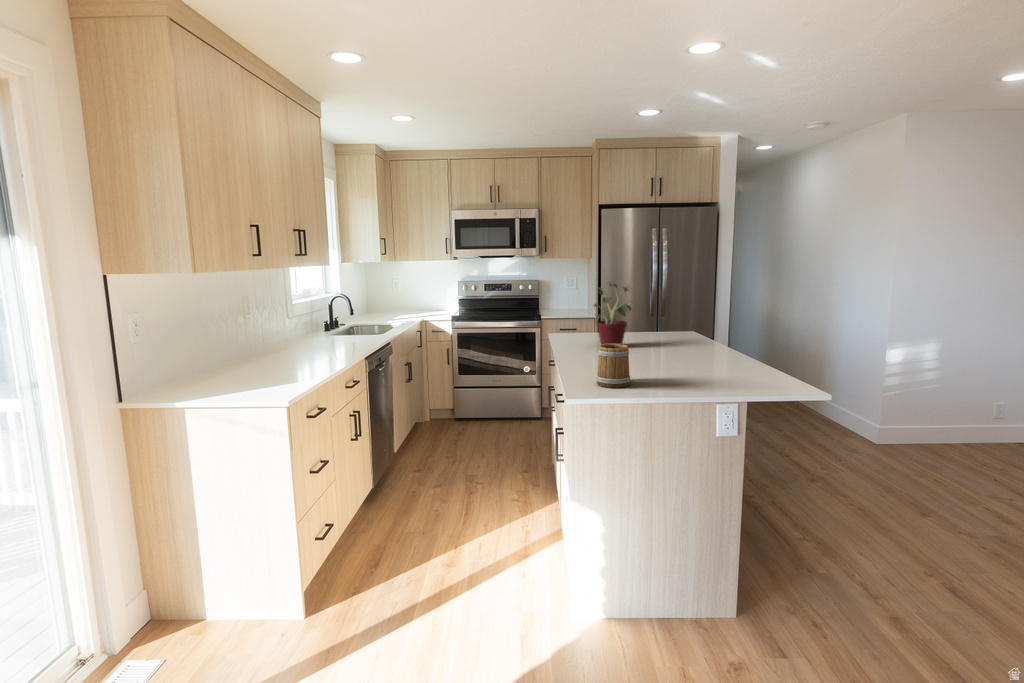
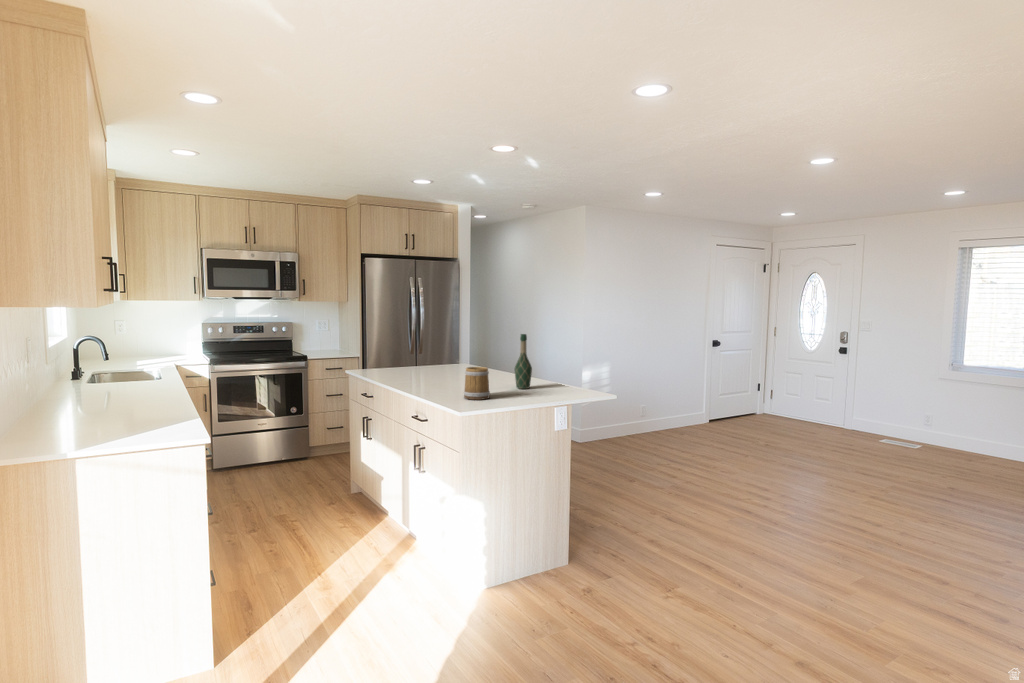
potted plant: present [594,281,633,345] -> none [408,321,444,377]
wine bottle: none [687,302,712,377] -> present [515,334,532,389]

